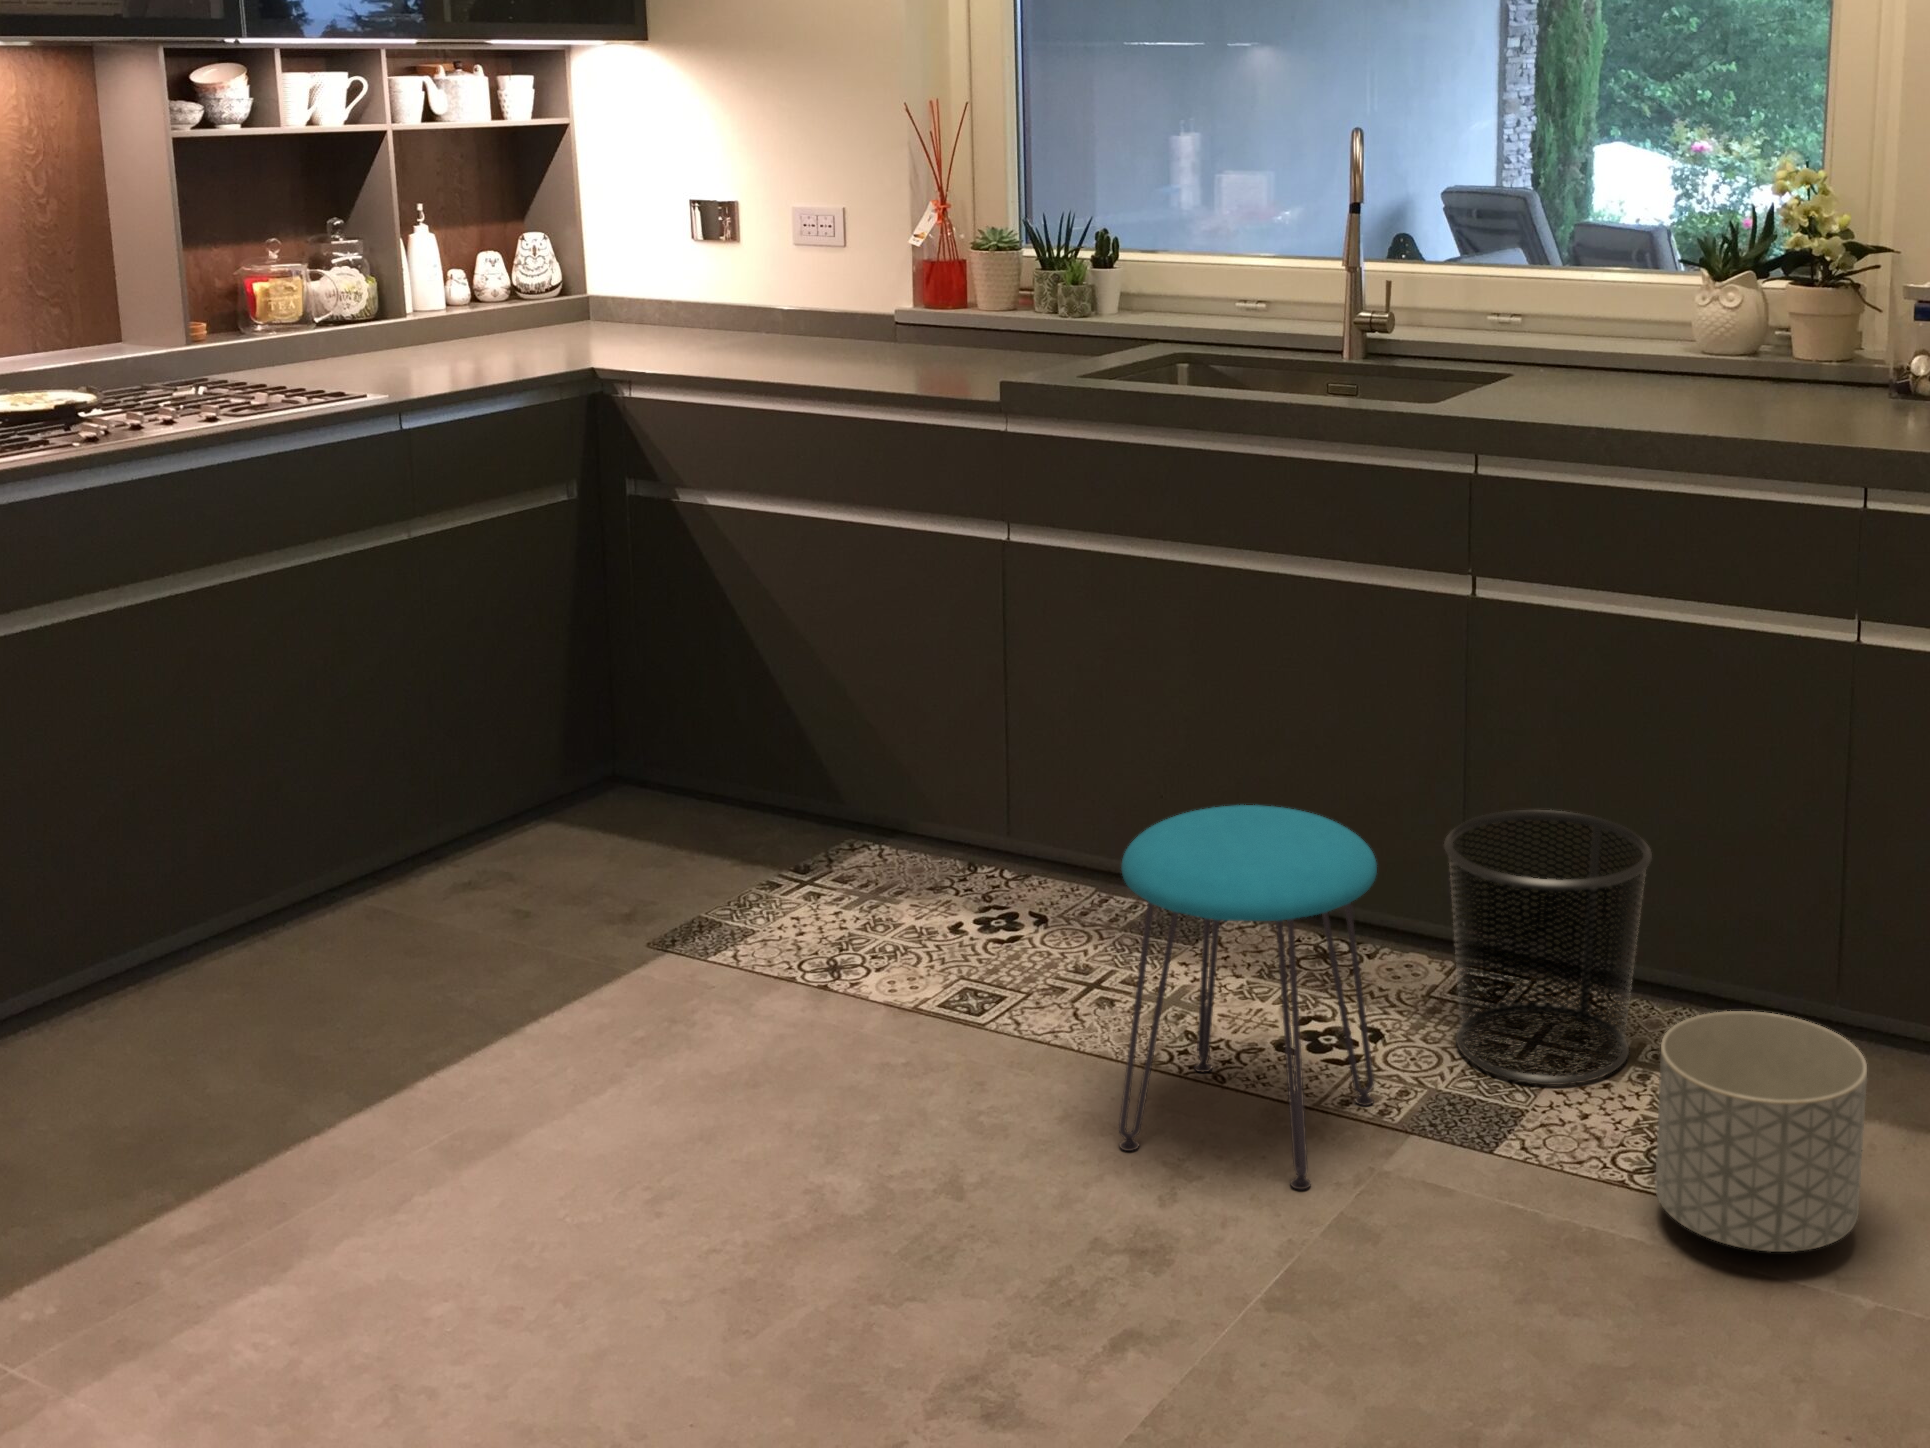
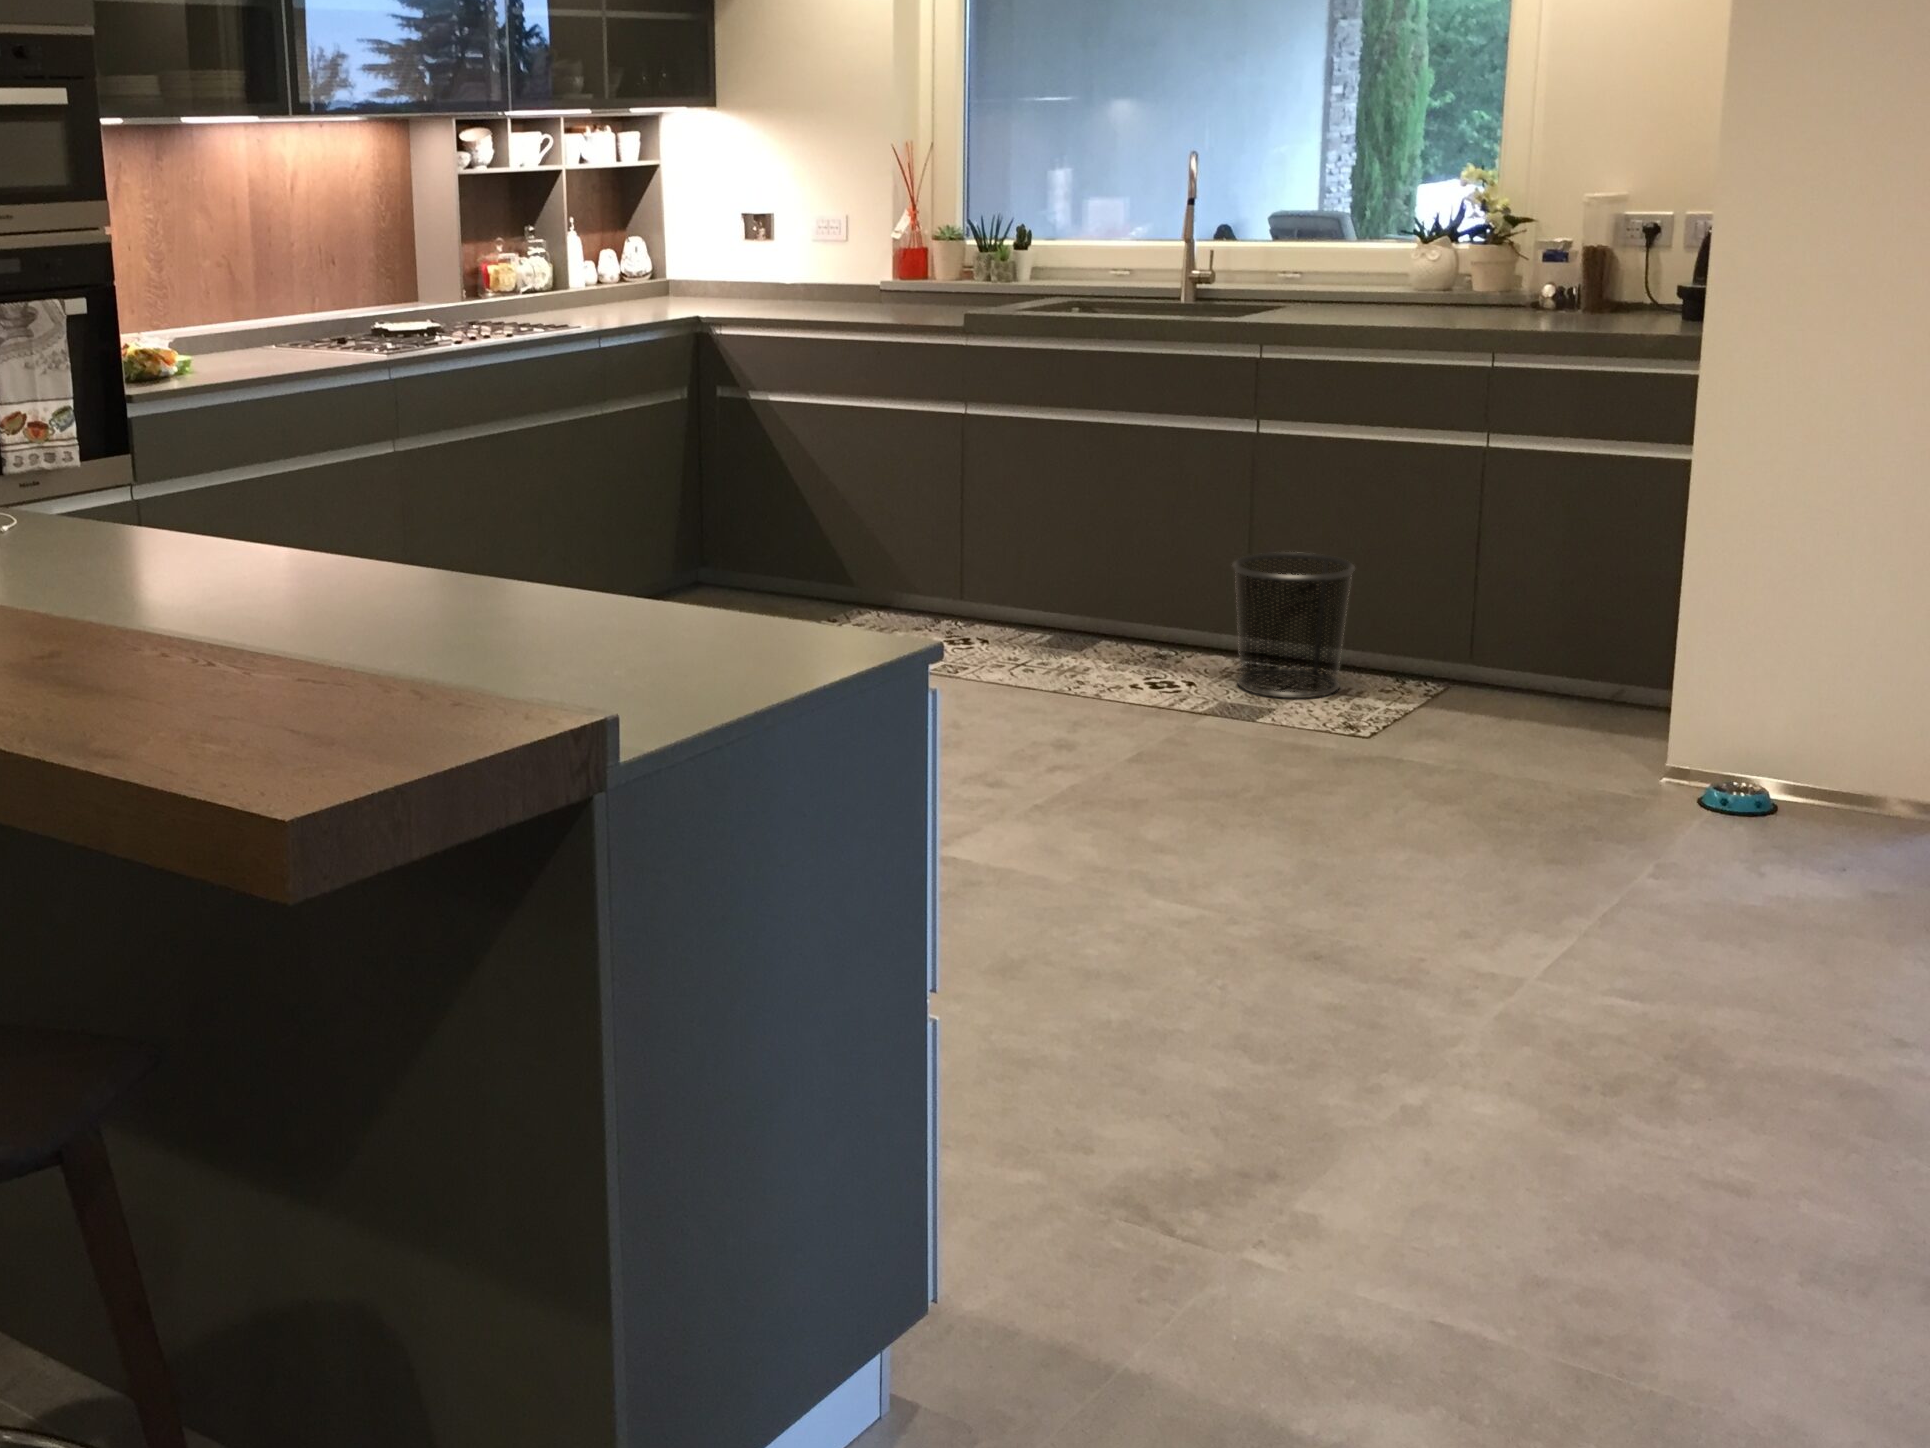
stool: present [1119,805,1377,1189] -> none [1043,534,1191,727]
planter: present [1655,1011,1867,1252] -> none [1341,632,1457,749]

